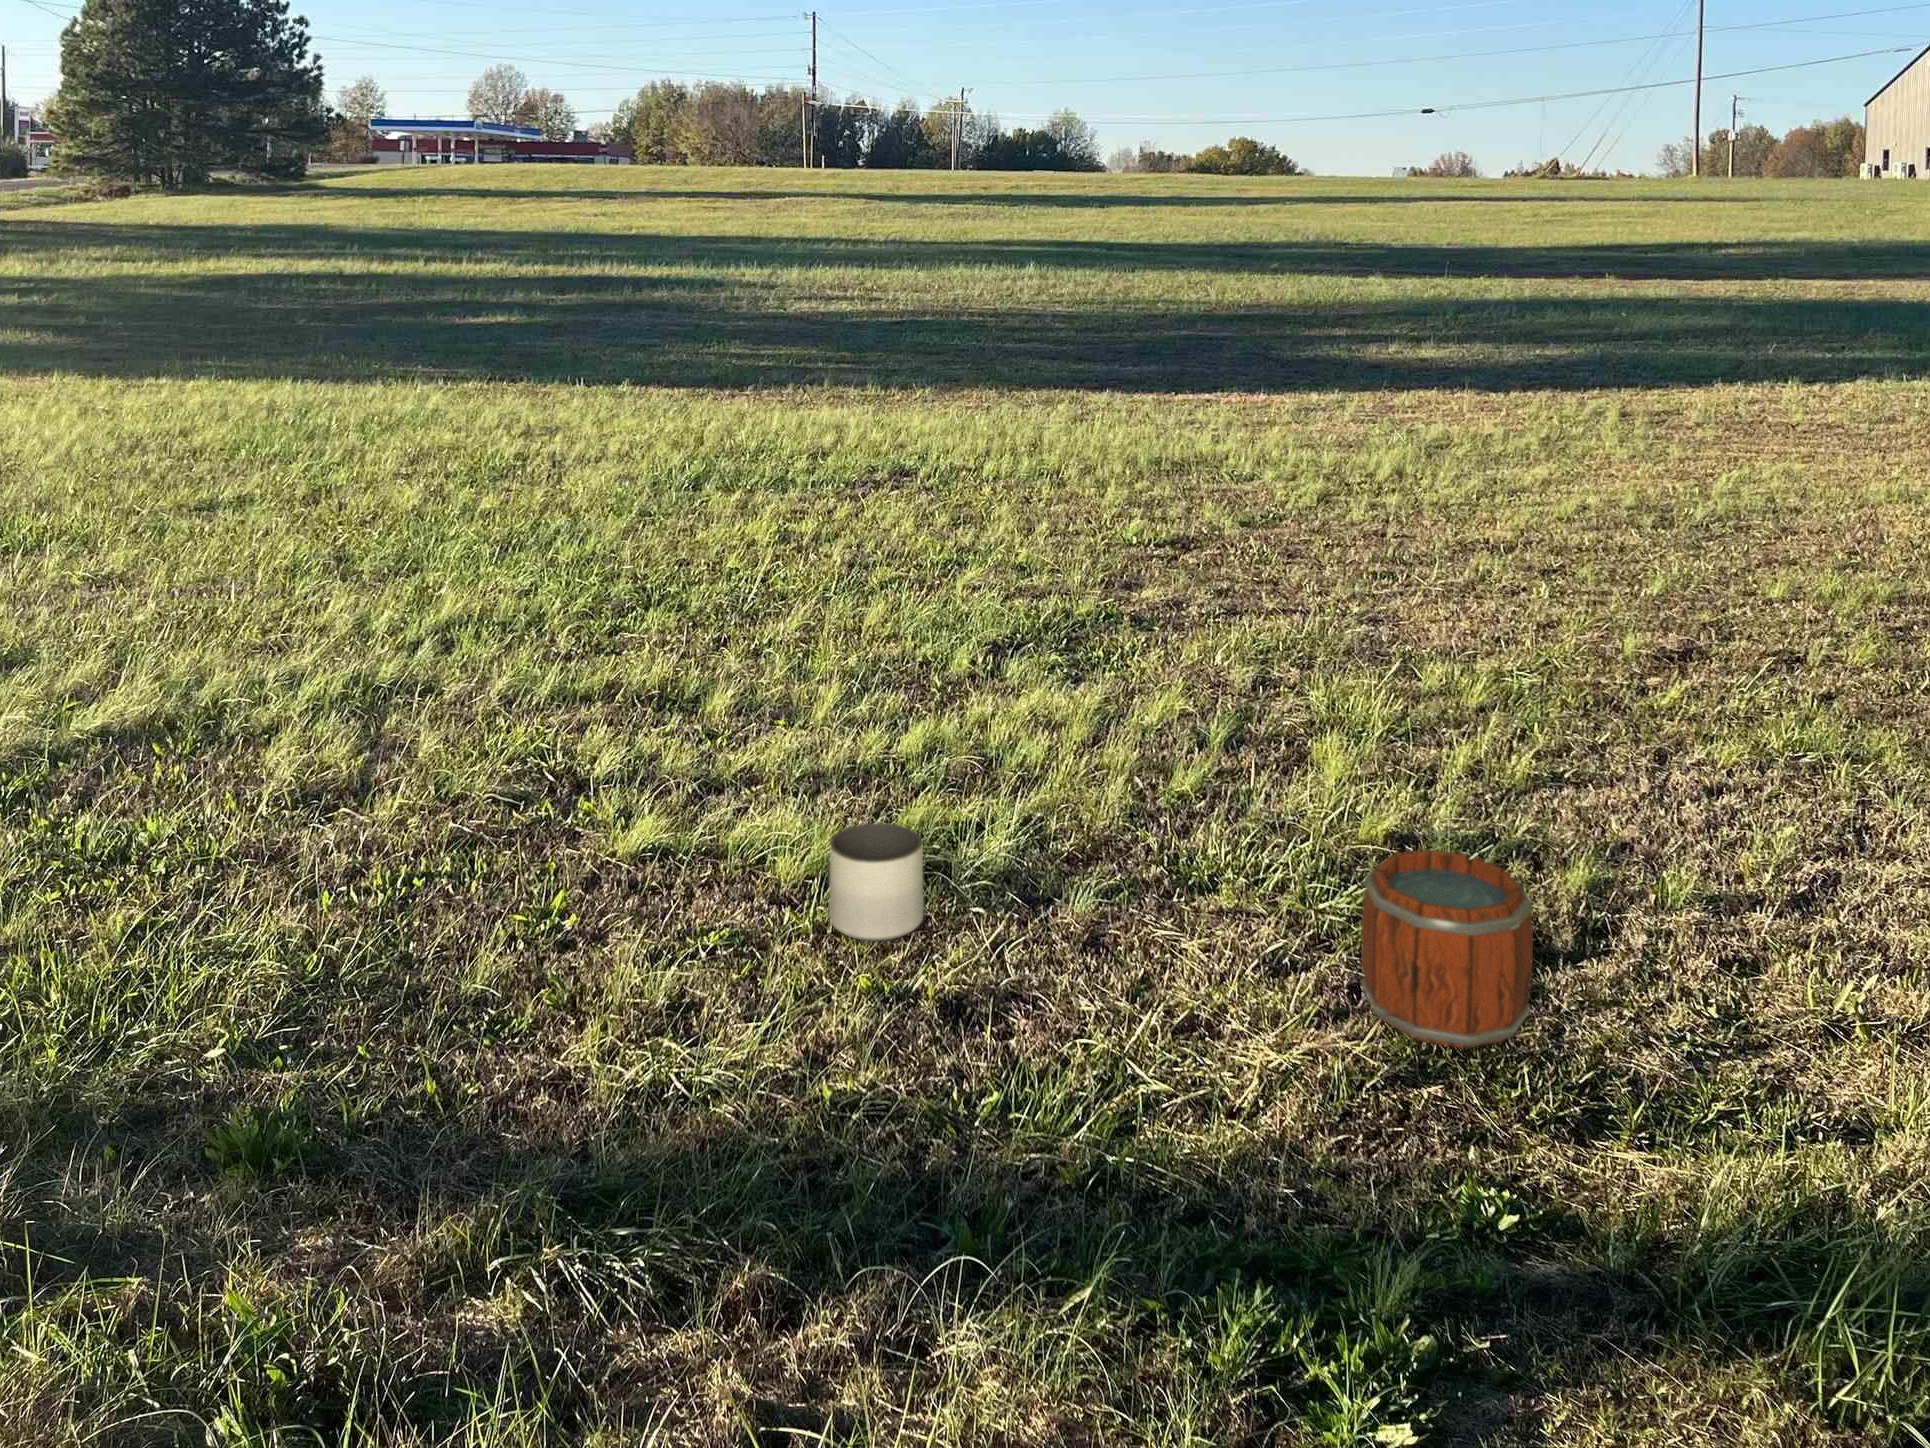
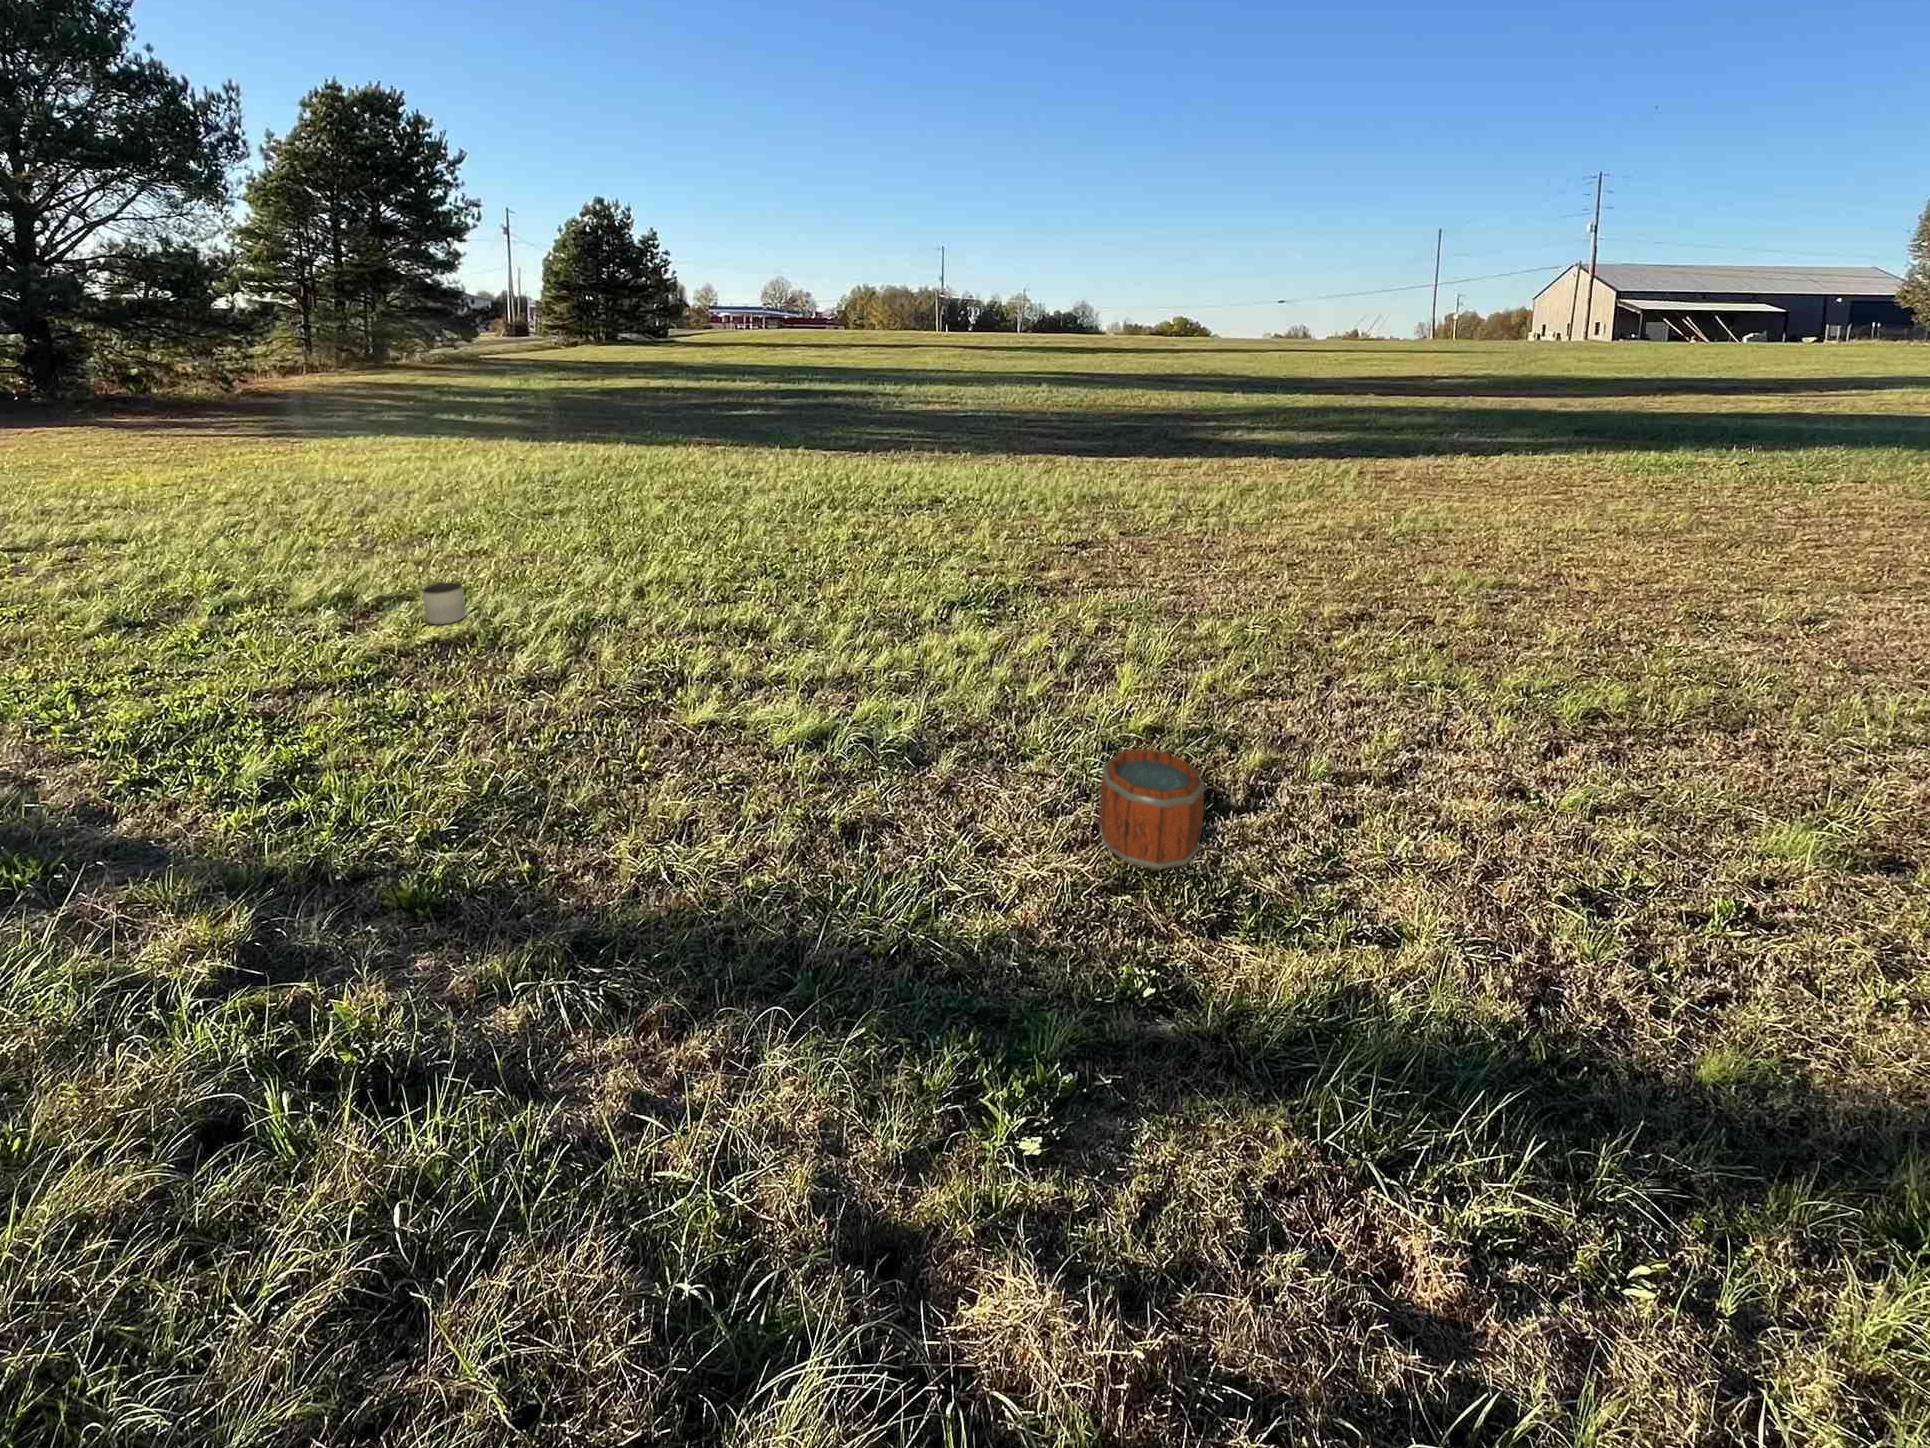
planter: present [829,823,924,941] -> present [422,582,466,625]

